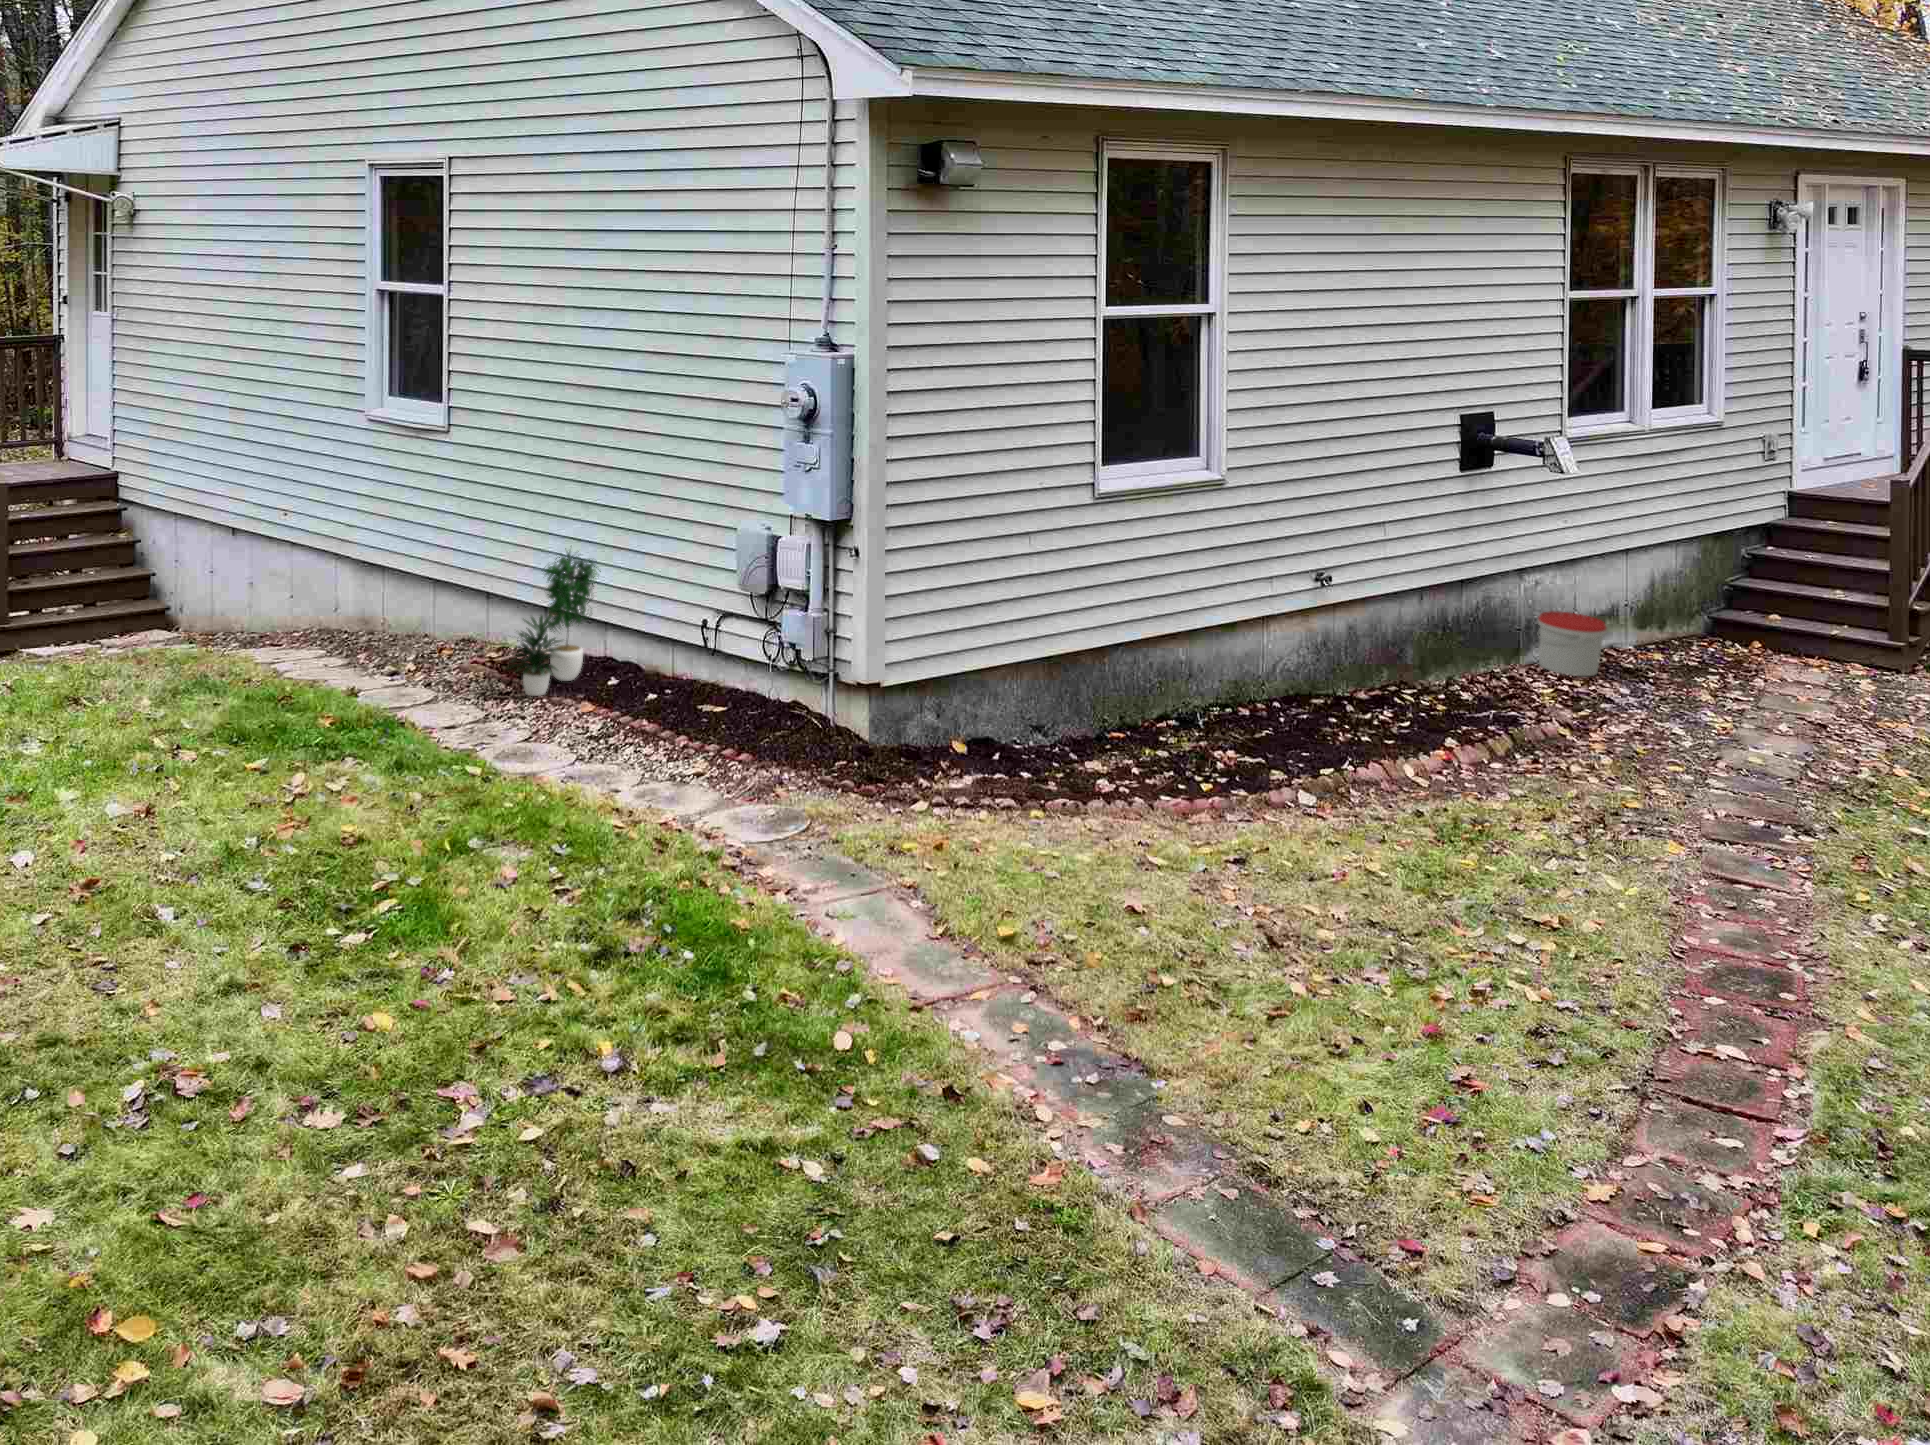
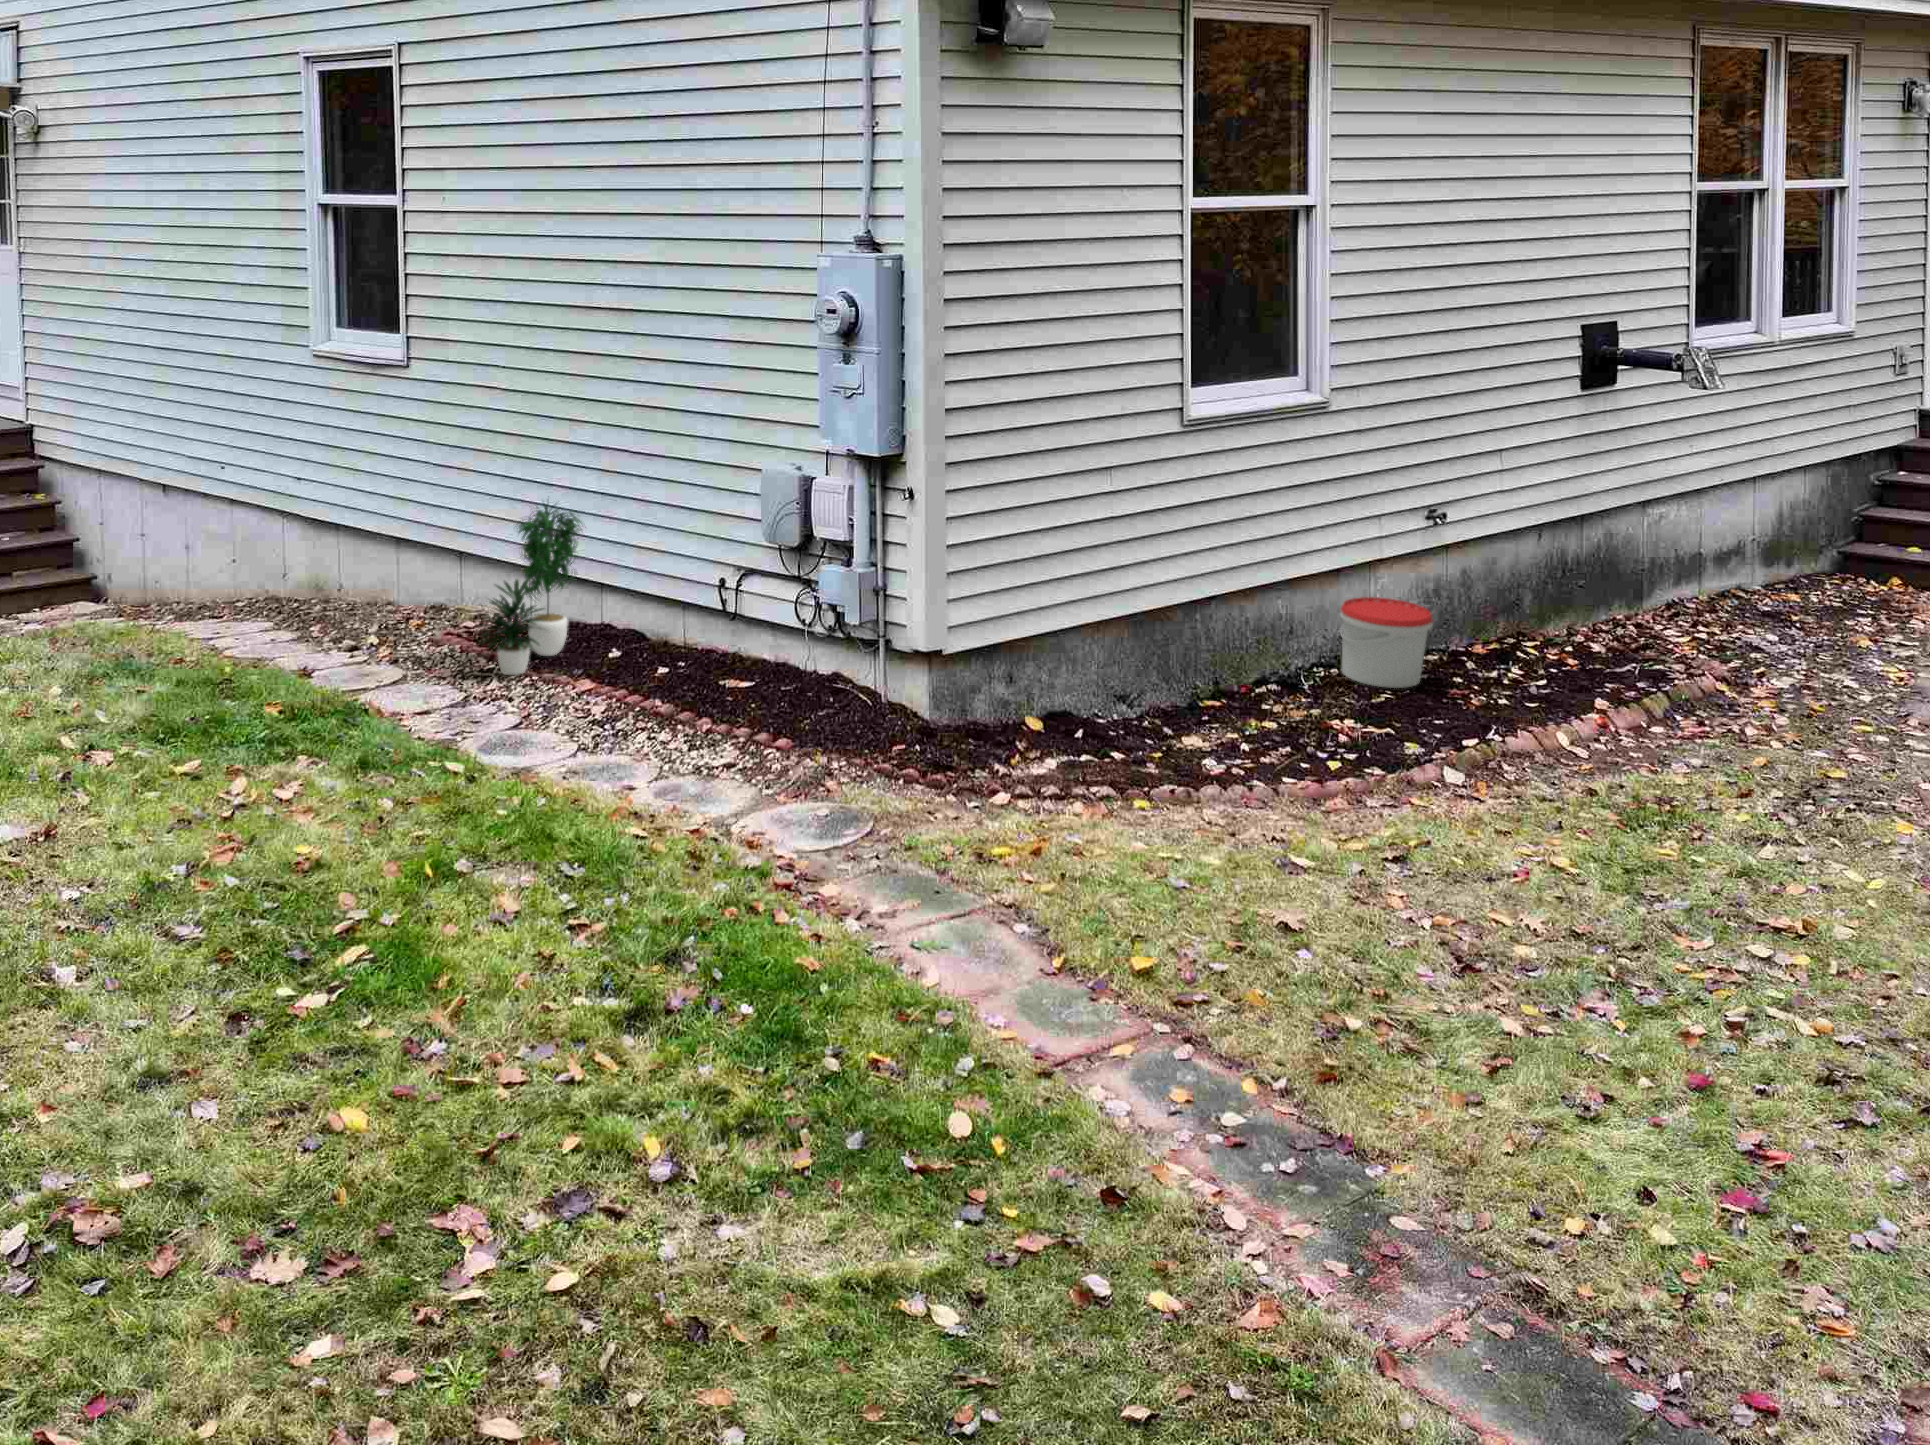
bucket: present [1538,611,1607,676] -> present [1340,597,1433,688]

